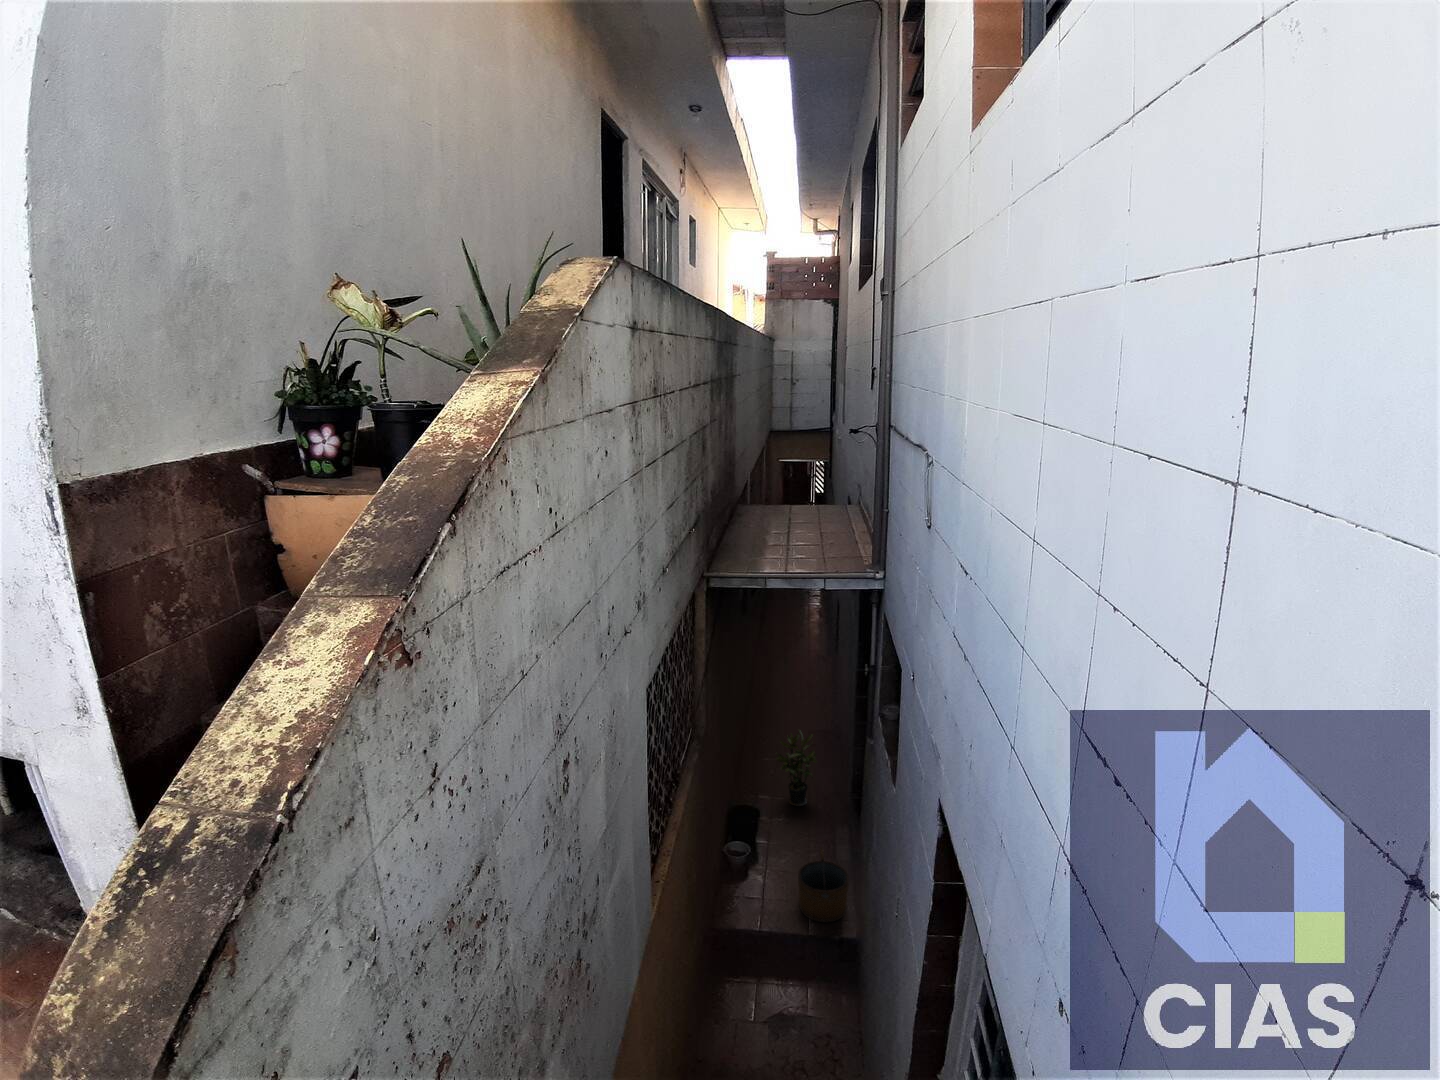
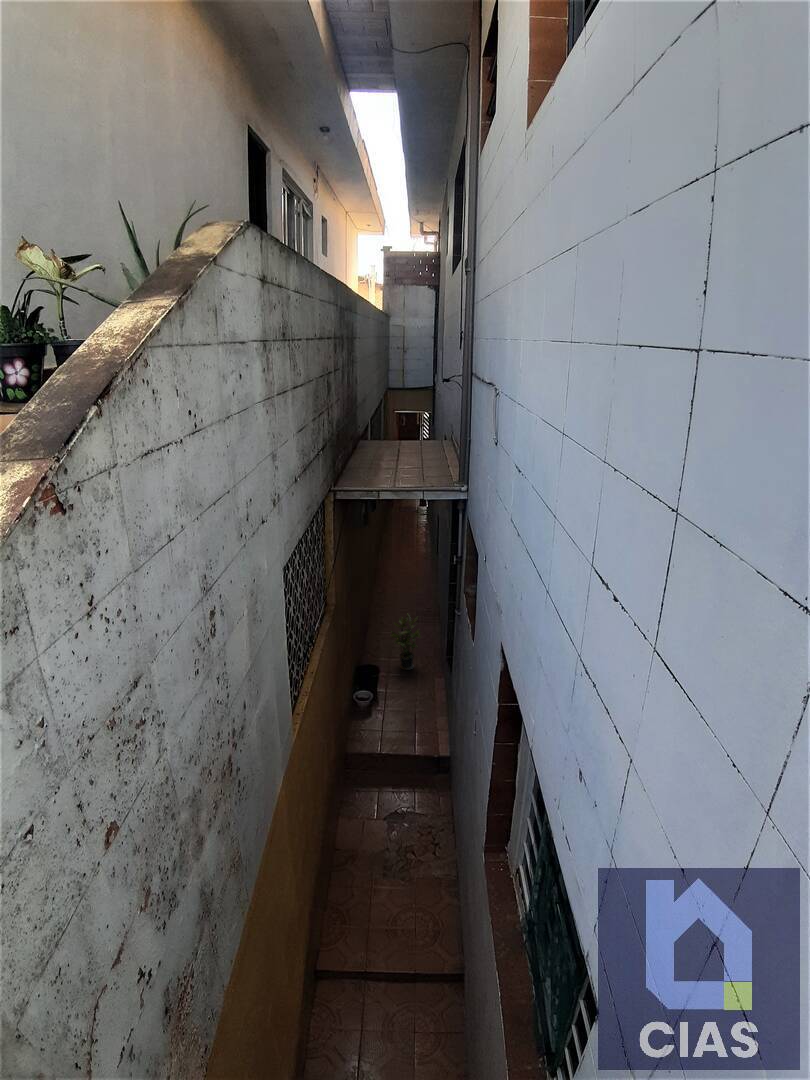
bucket: present [798,847,849,922] -> none [406,696,443,750]

